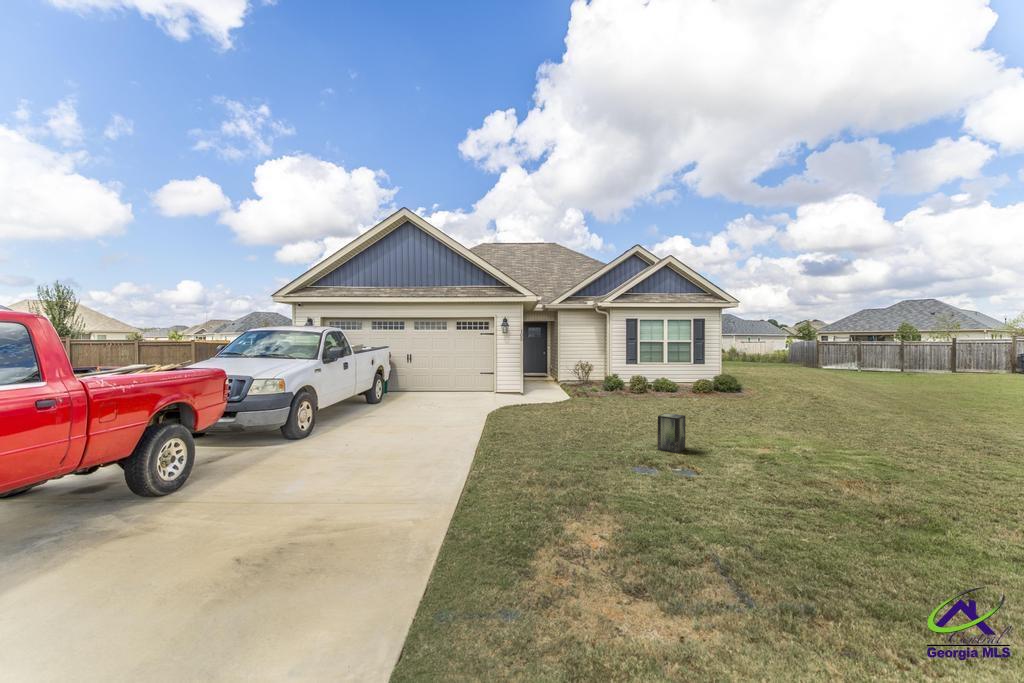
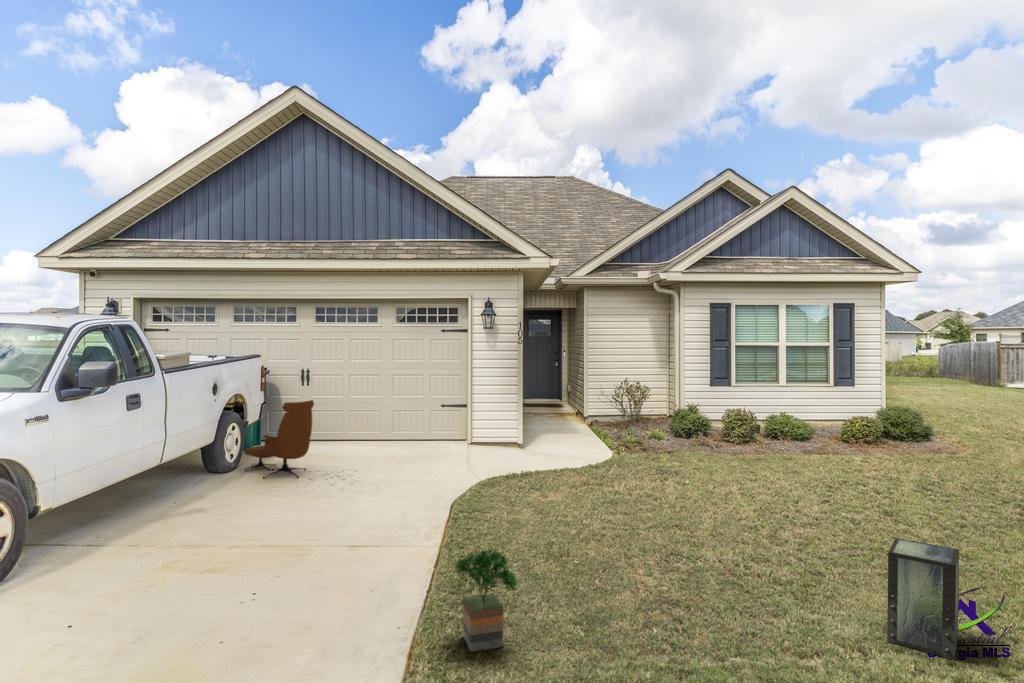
lounge chair: none [384,368,420,406] -> present [244,400,314,478]
potted tree: none [495,415,519,451] -> present [455,550,517,652]

